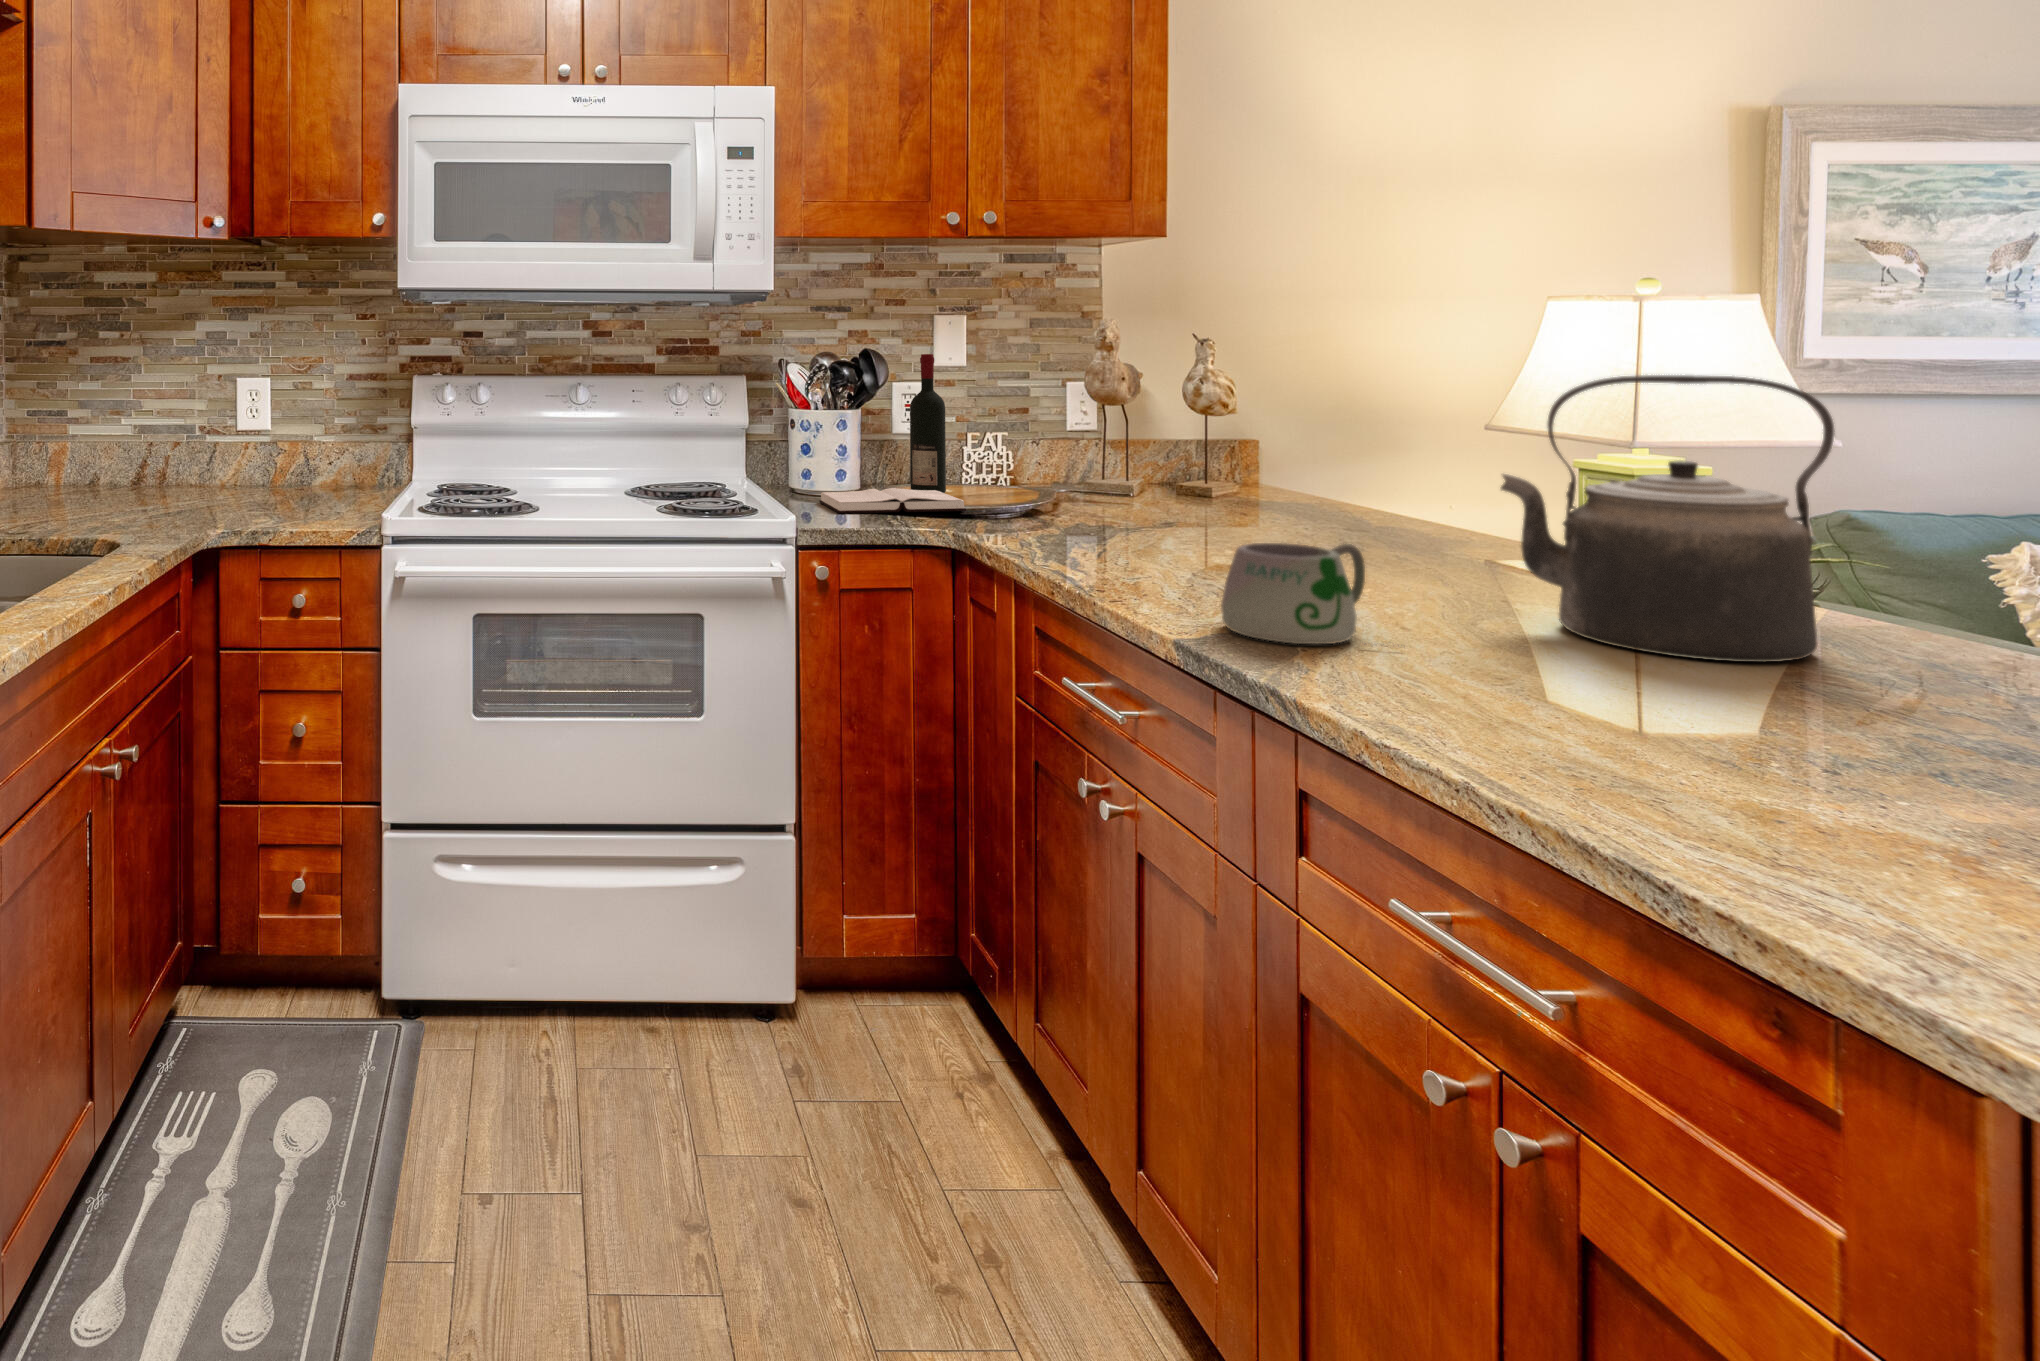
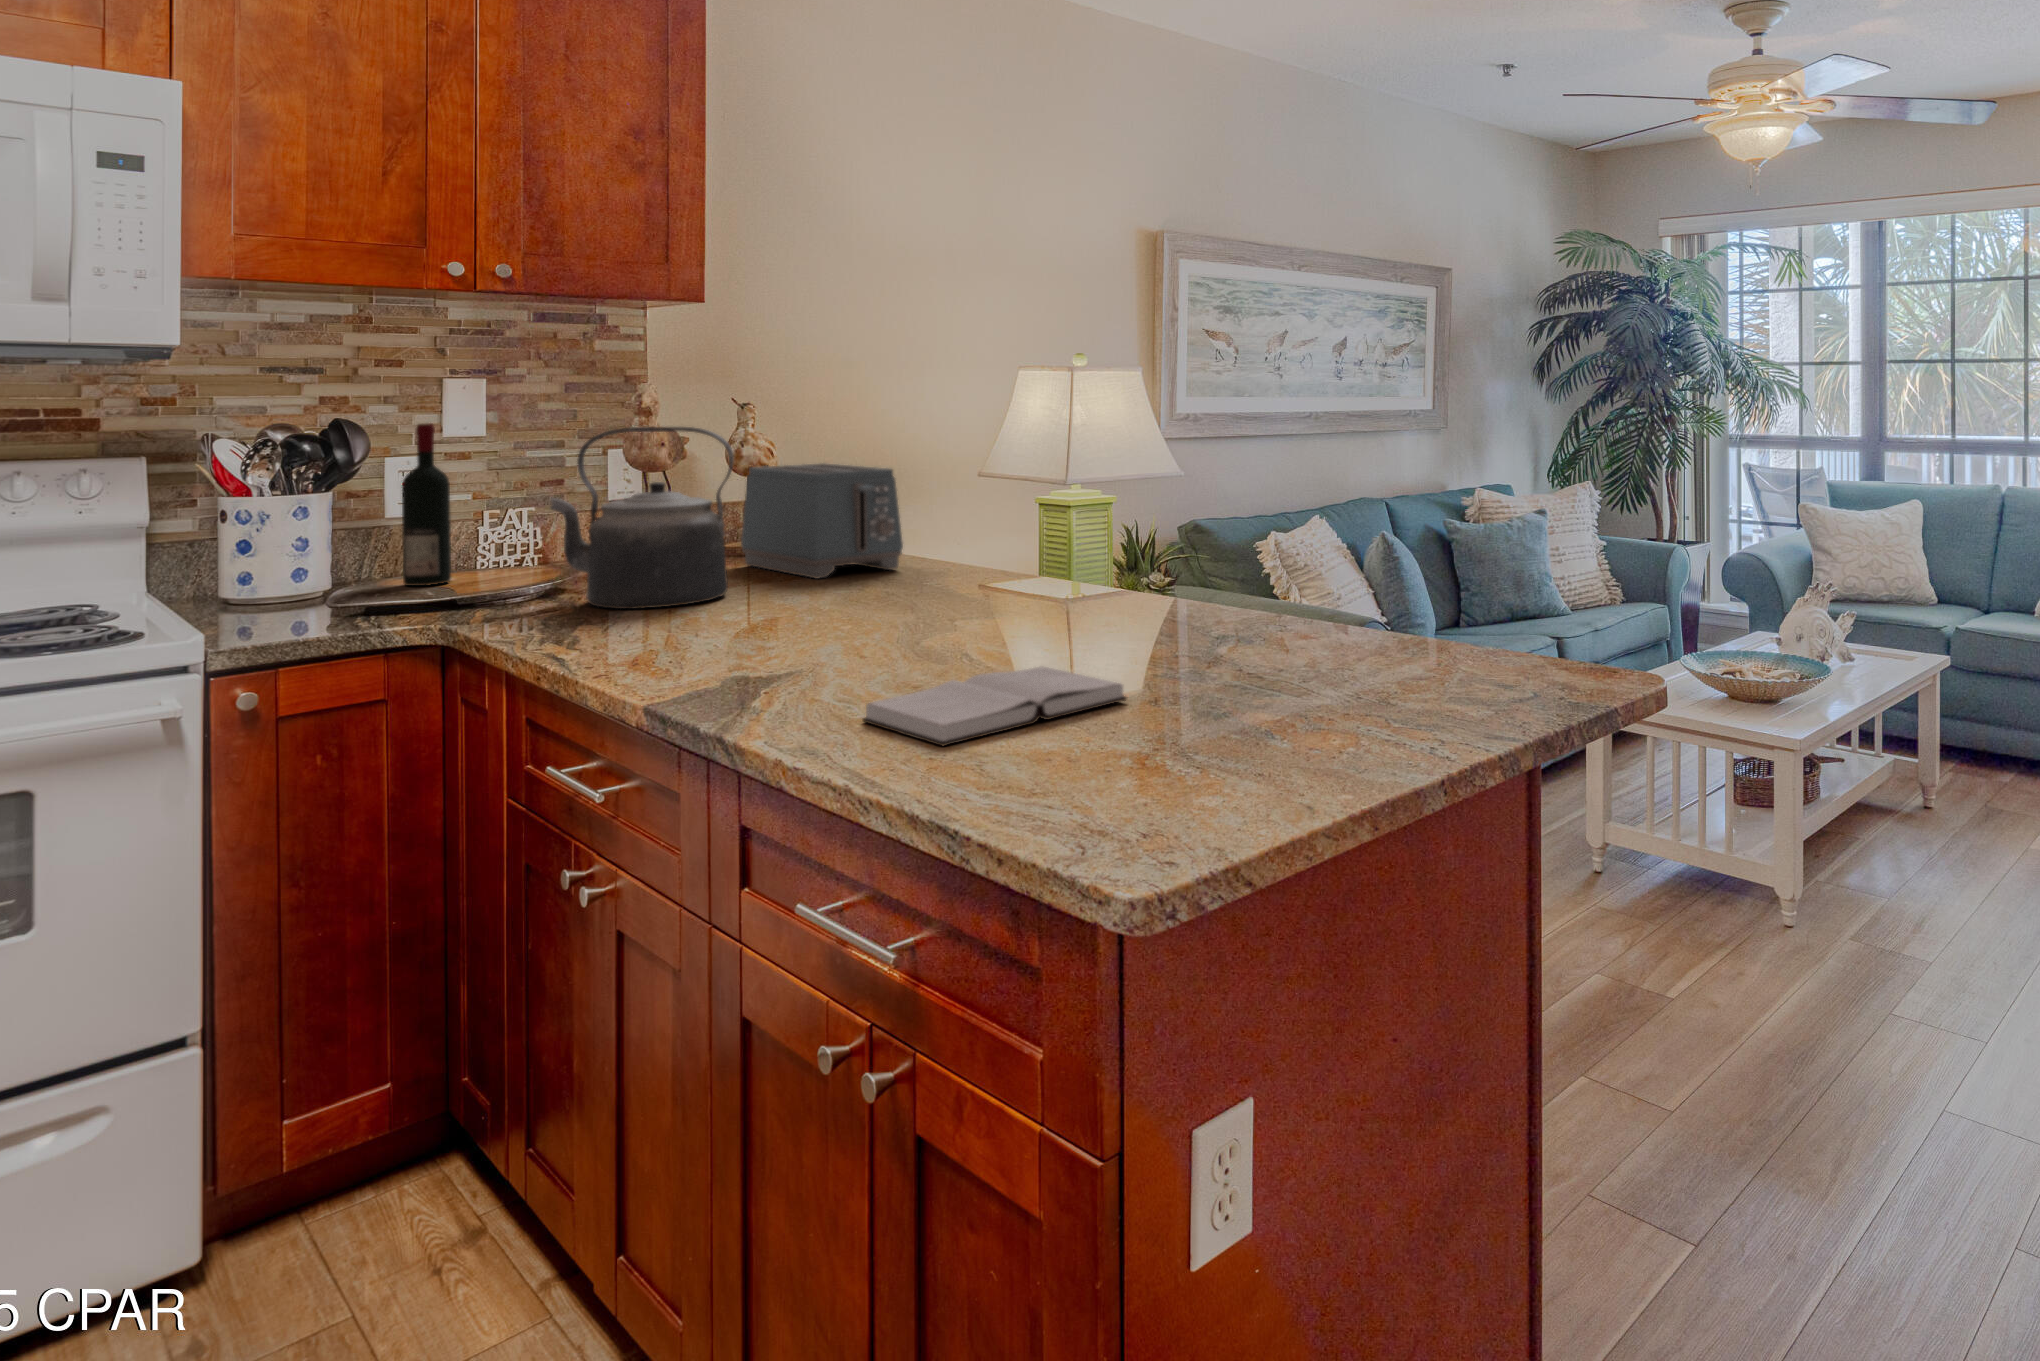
kettle: present [1501,375,1835,662] -> present [550,427,734,609]
toaster: none [1203,401,1399,525] -> present [741,463,903,579]
hardback book: present [819,488,966,513] -> present [863,666,1127,746]
mug: present [1221,543,1405,647] -> none [696,592,851,692]

